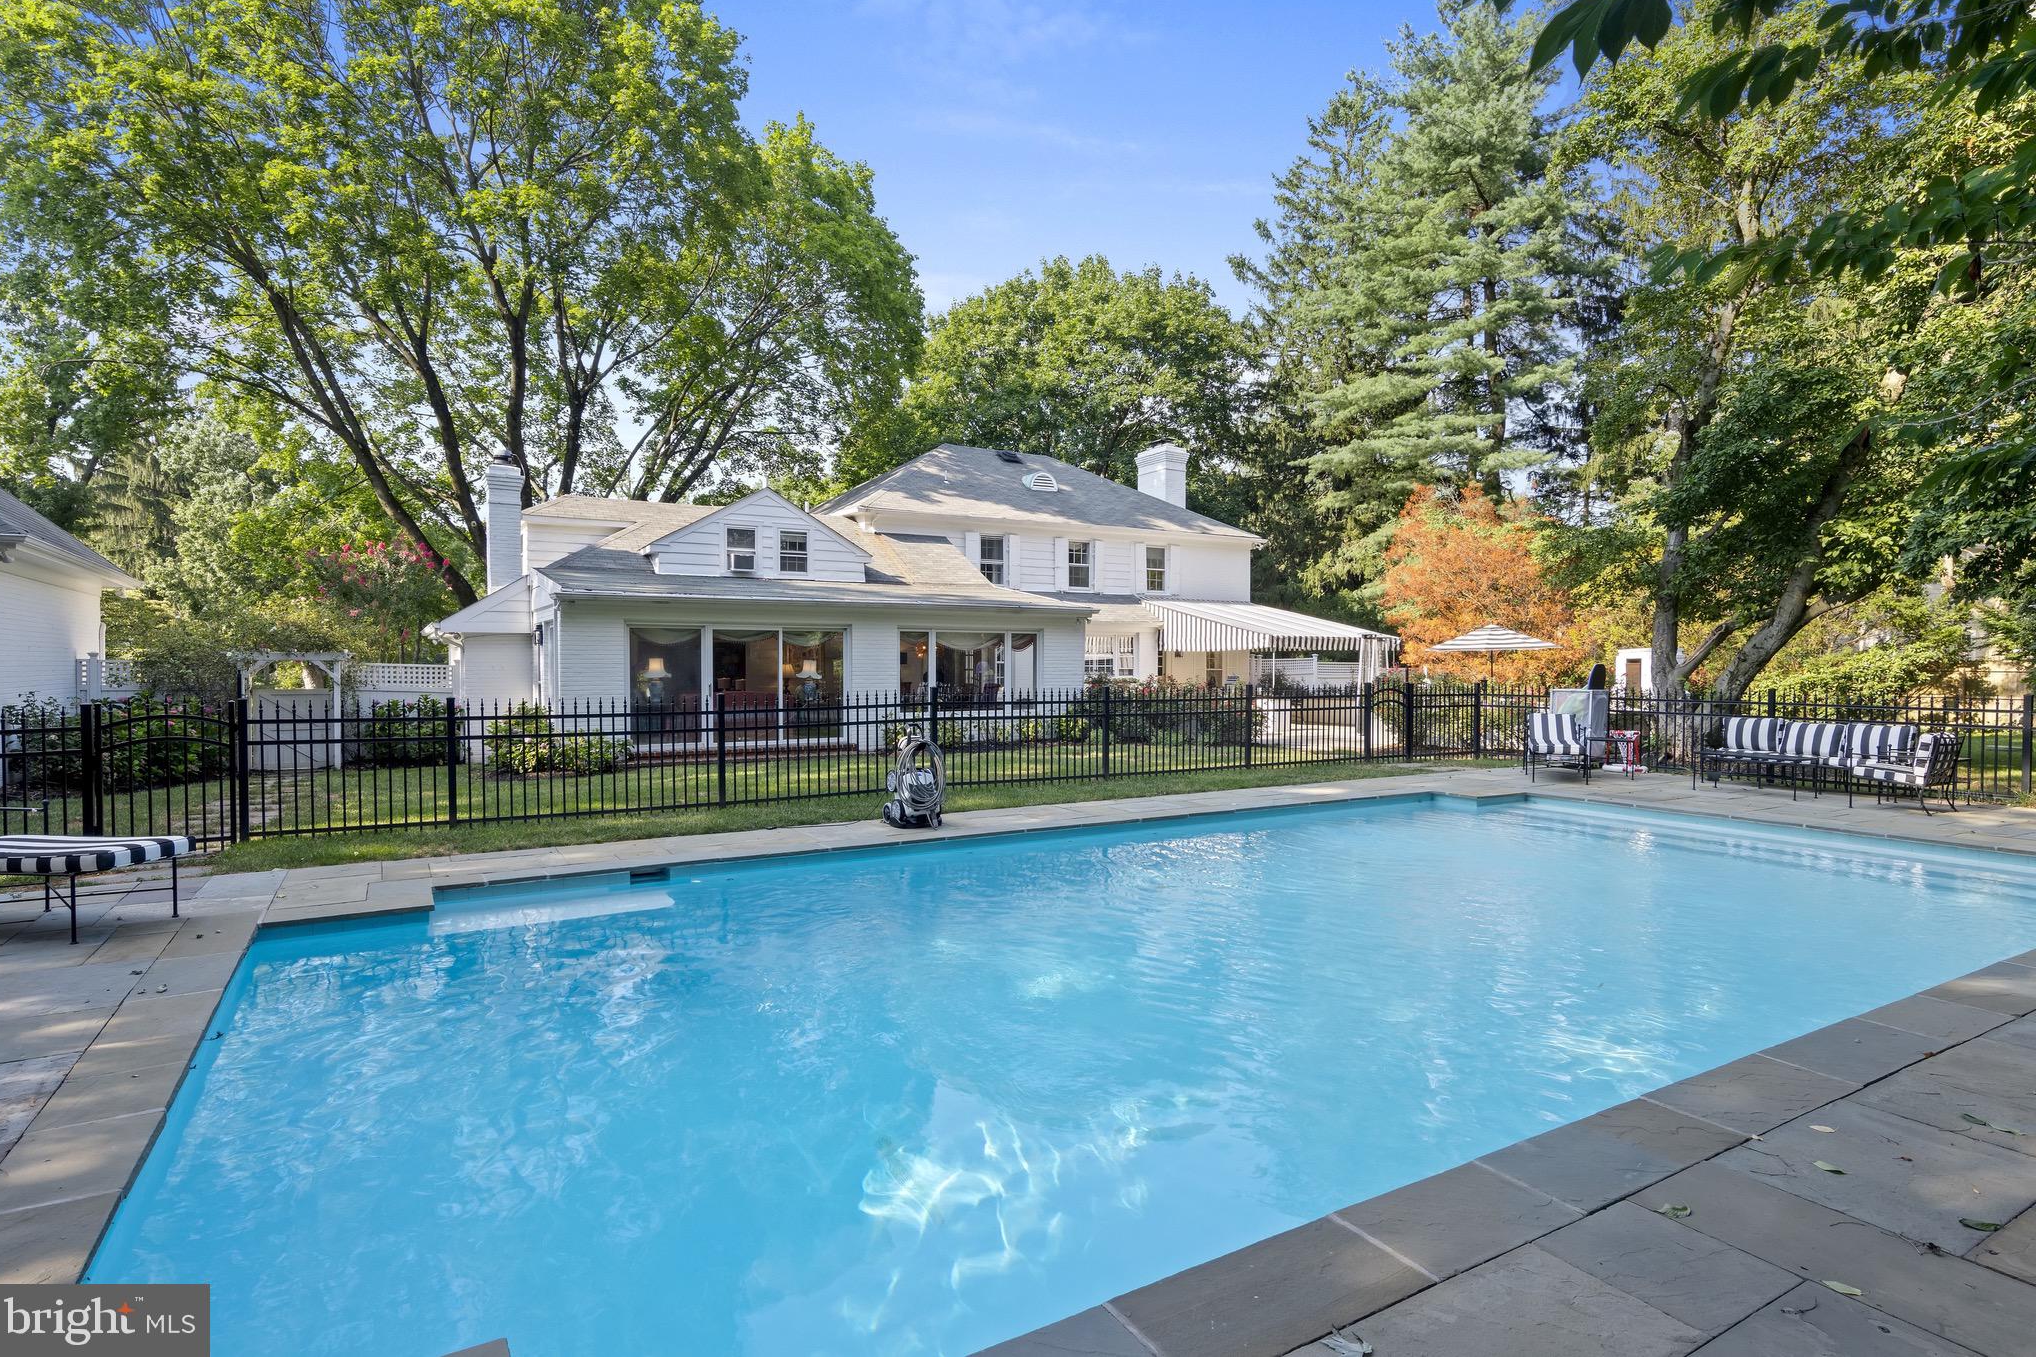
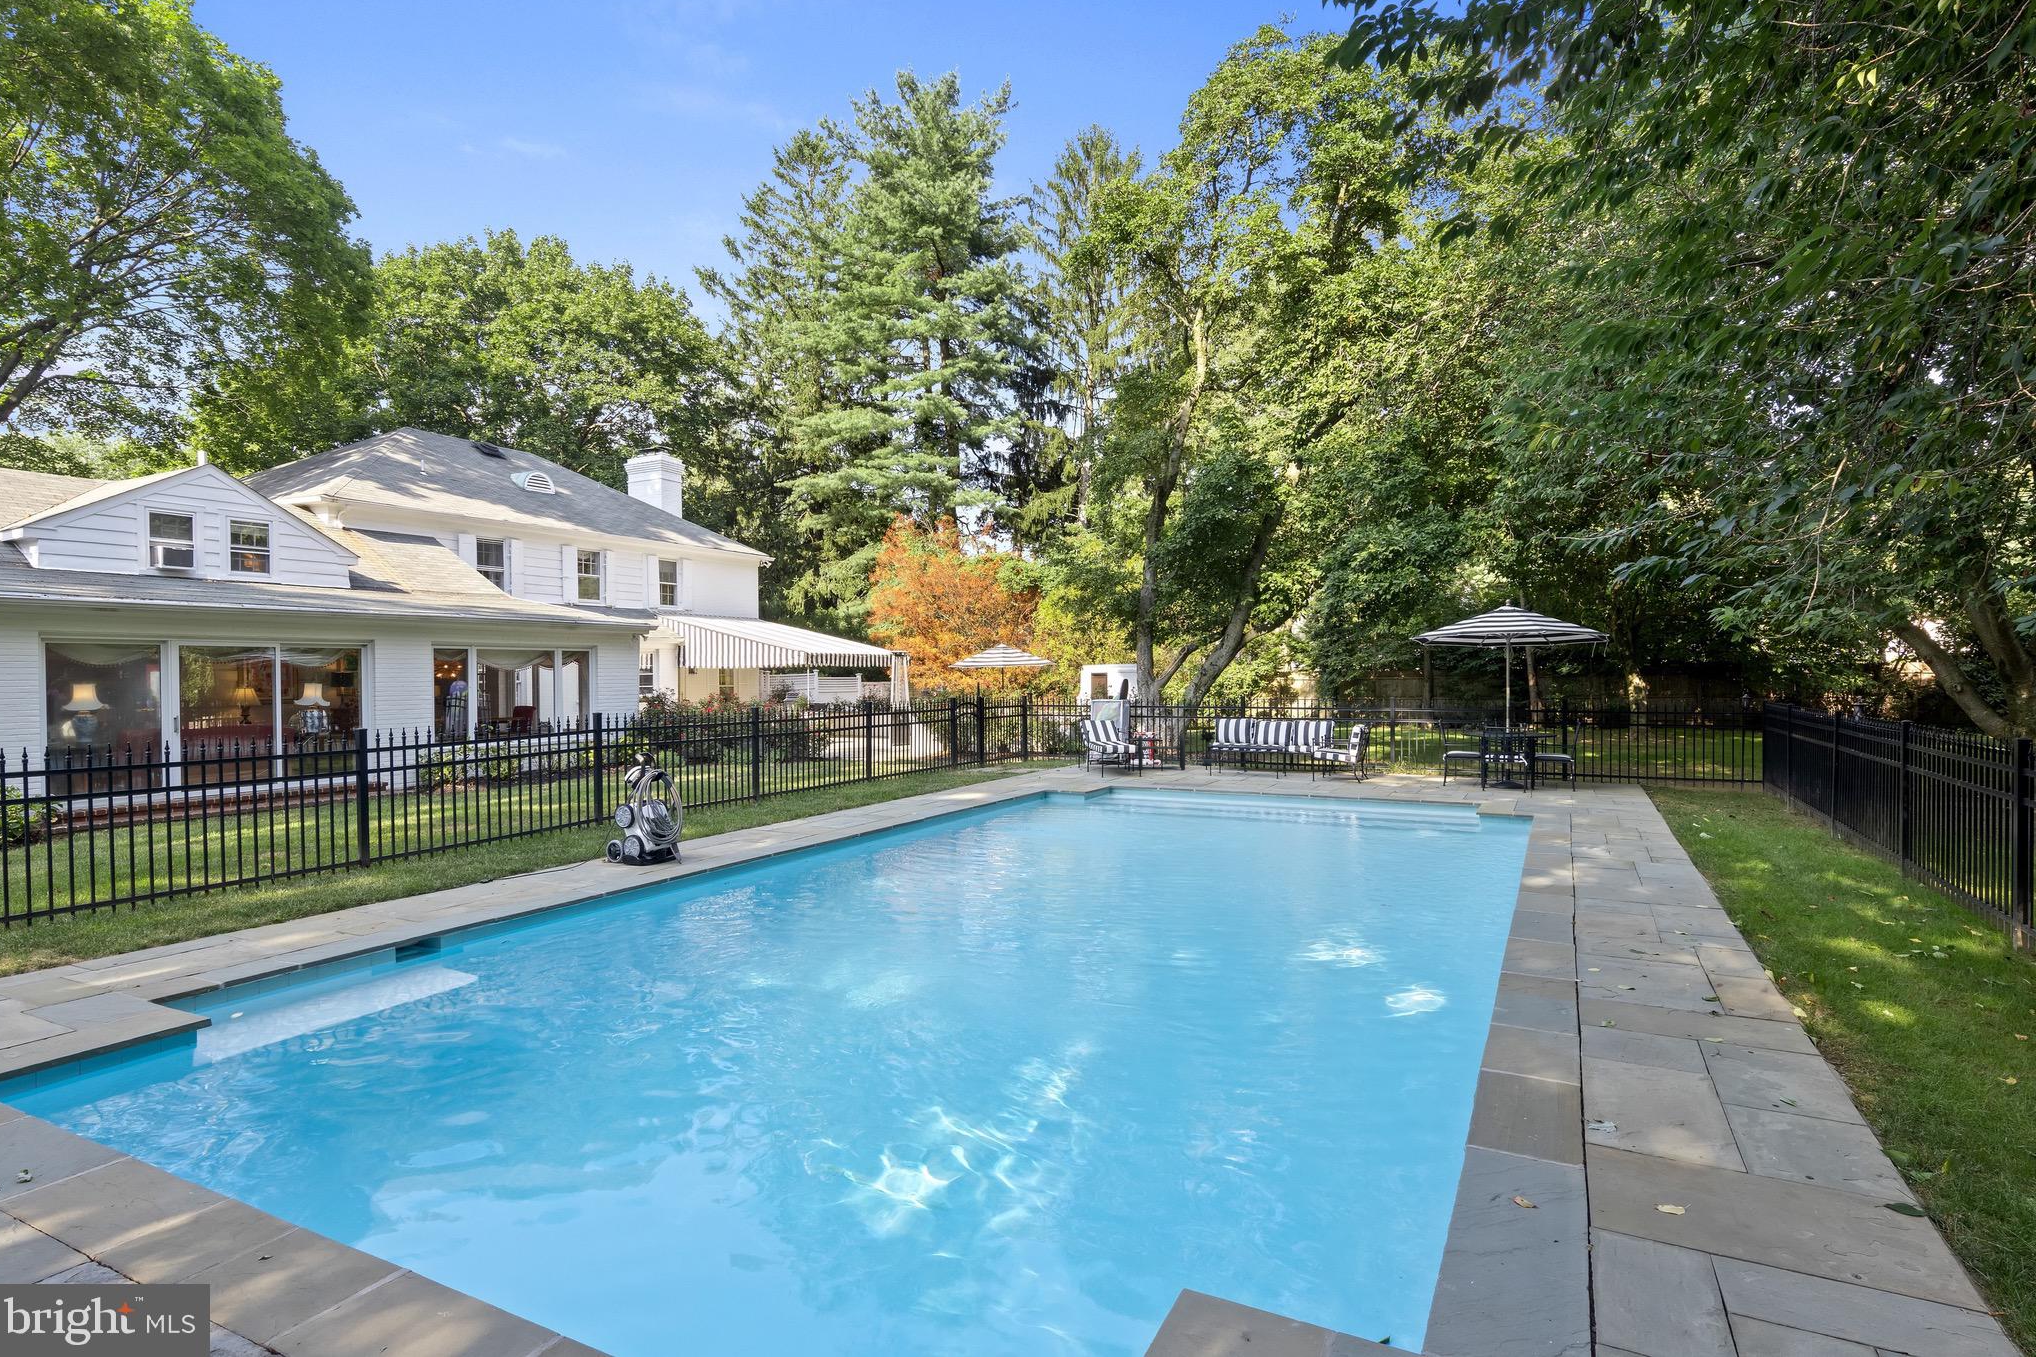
bench: none [1598,735,1672,783] -> present [1138,735,1185,770]

